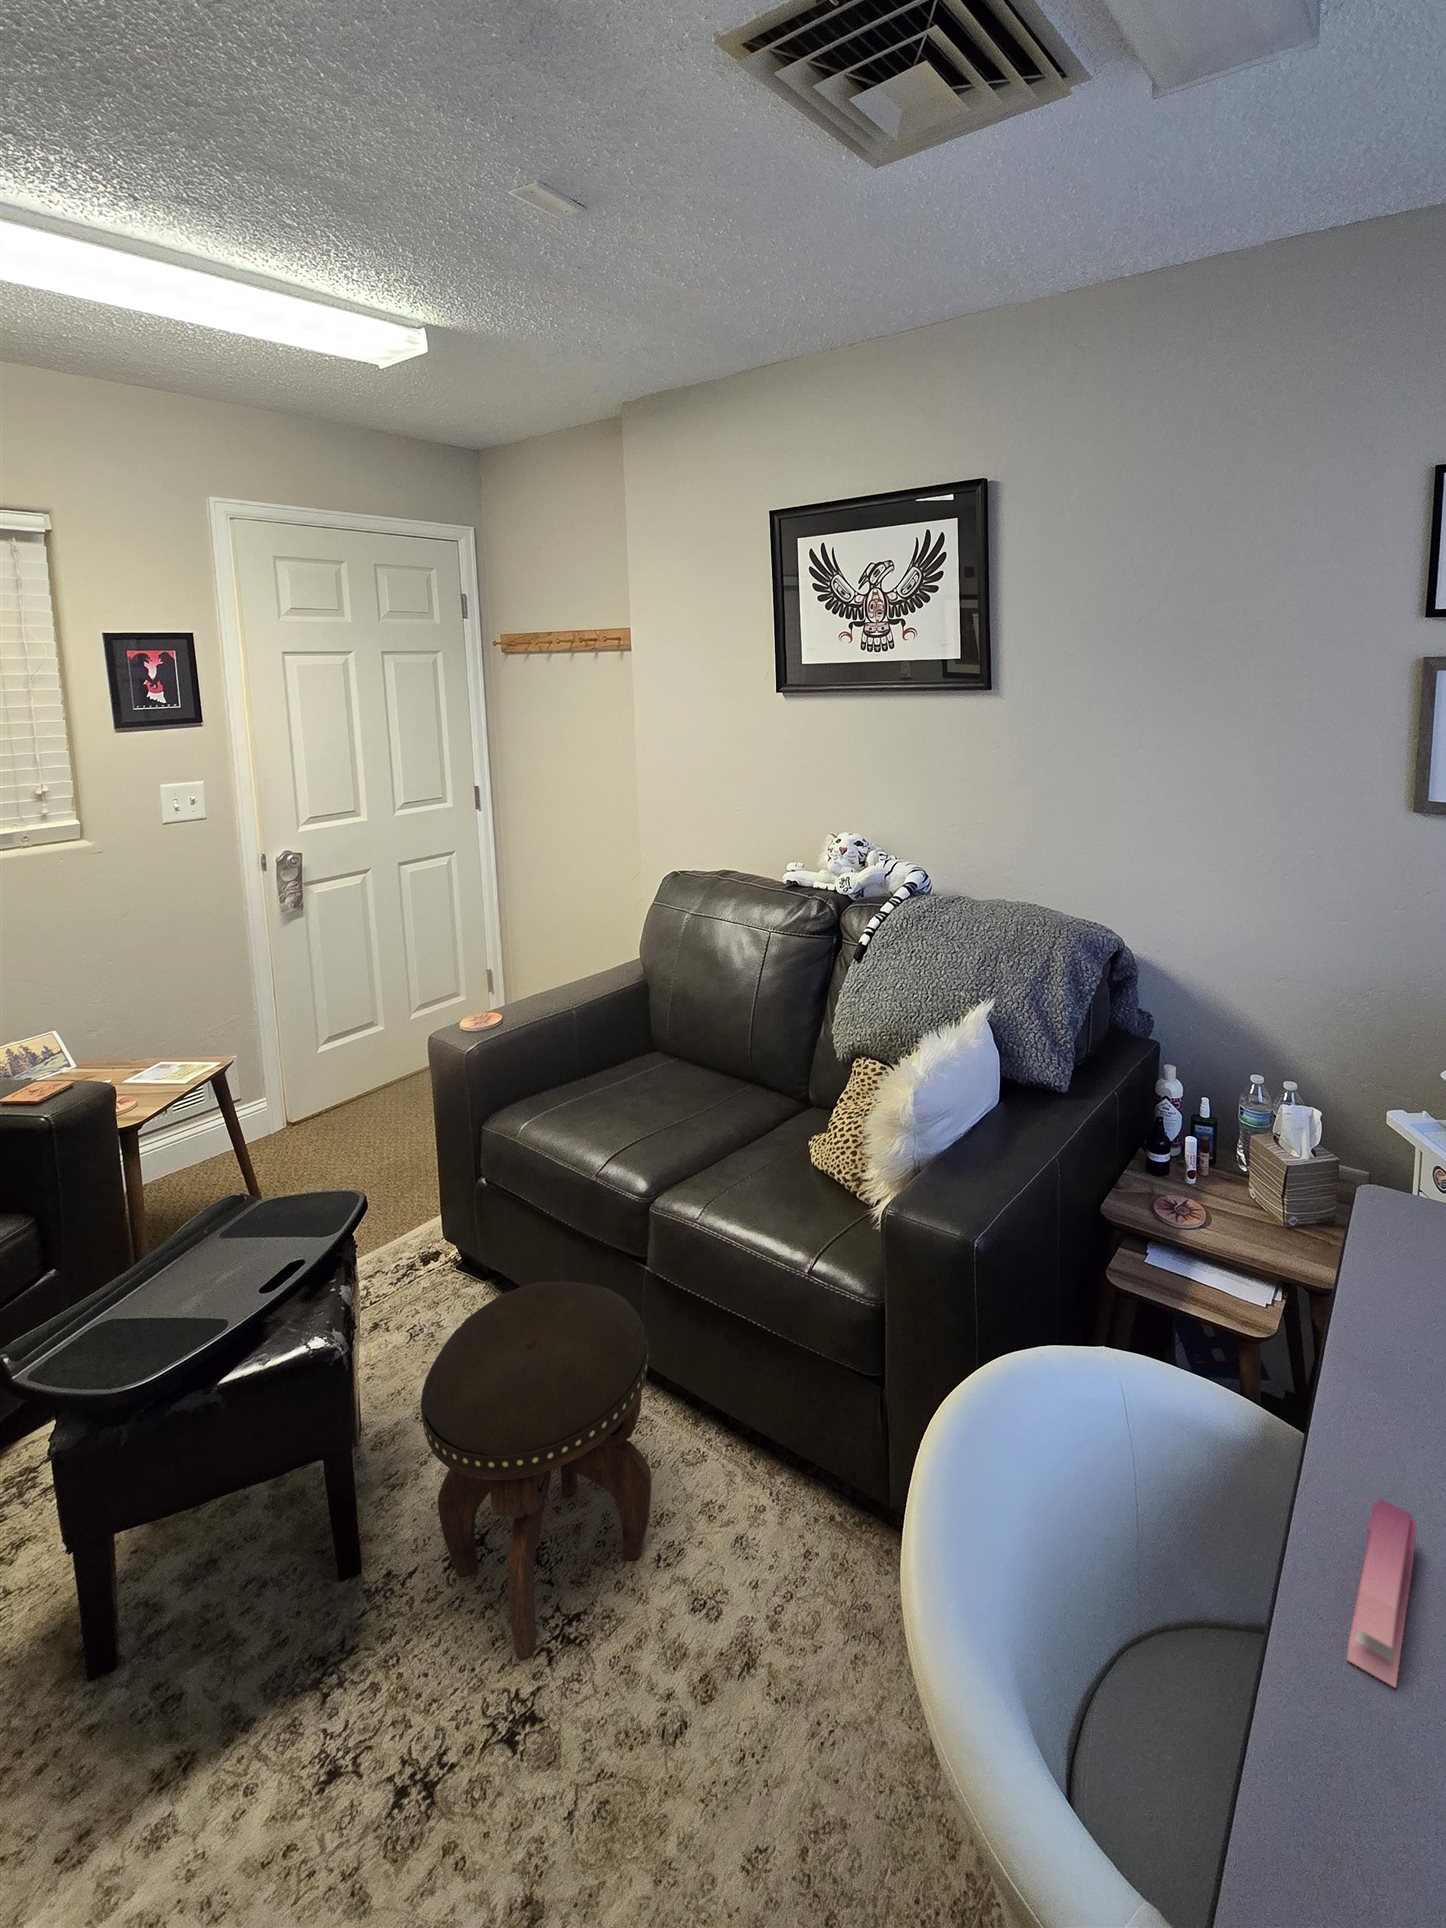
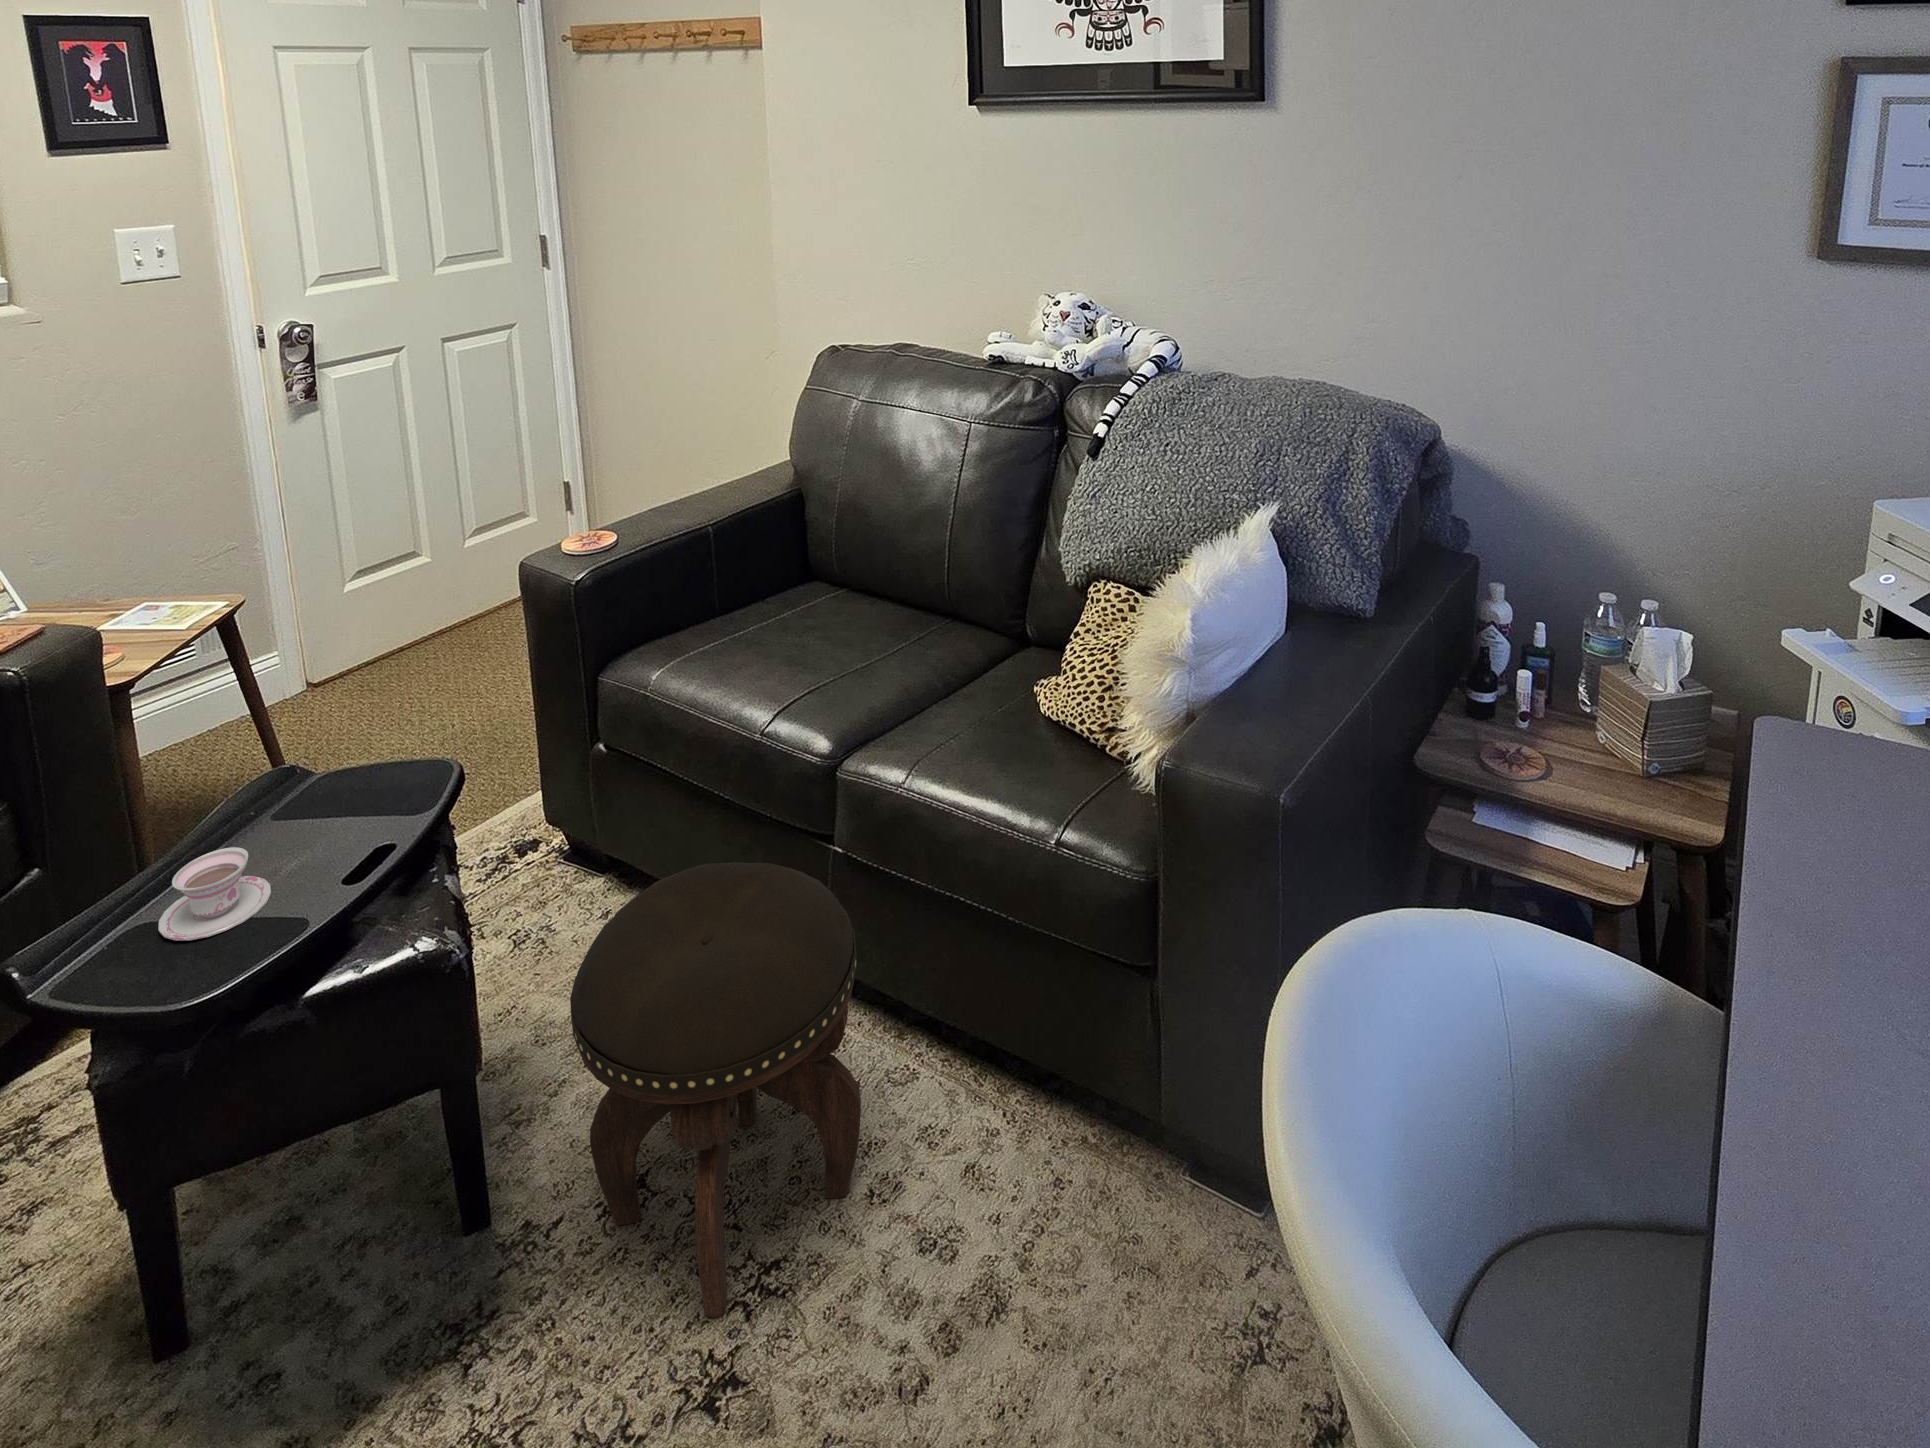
teacup: none [117,1261,206,1334] -> present [158,847,271,941]
stapler: present [1347,1500,1417,1687] -> none [1829,1064,1895,1267]

